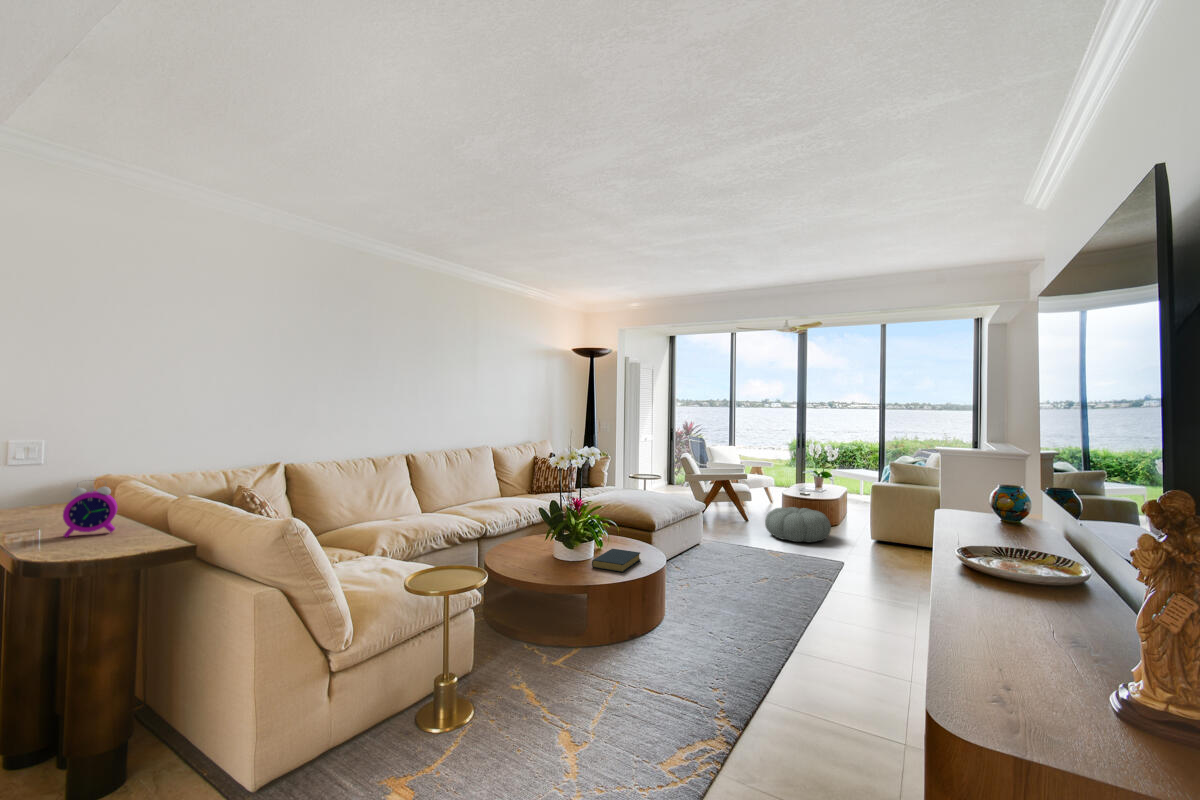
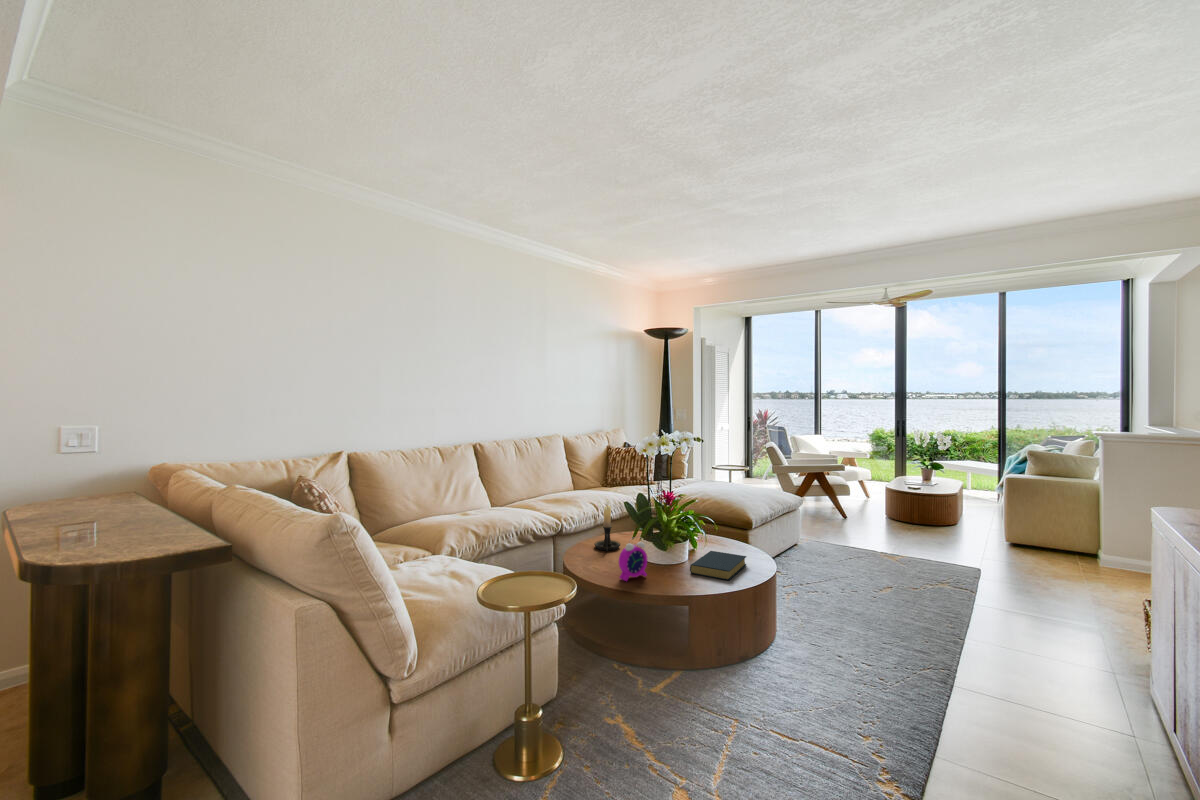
alarm clock: present [63,486,117,537] -> present [619,542,648,581]
candle holder: none [513,505,536,551] -> present [594,500,620,551]
pouf: present [765,507,831,542] -> none [874,503,956,544]

